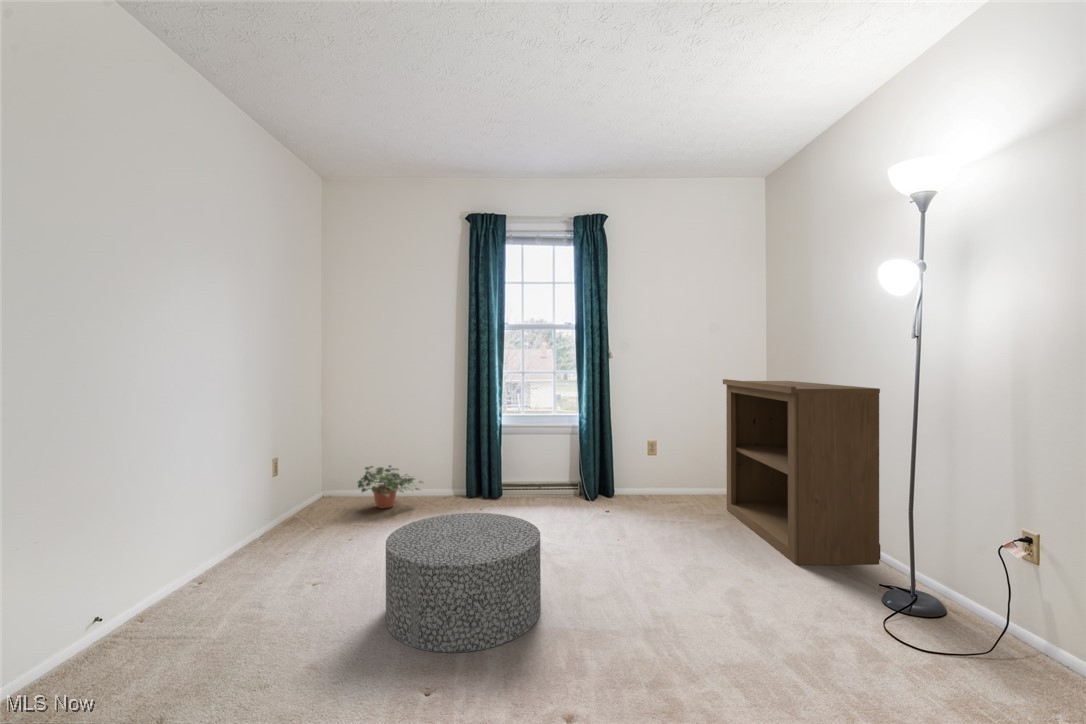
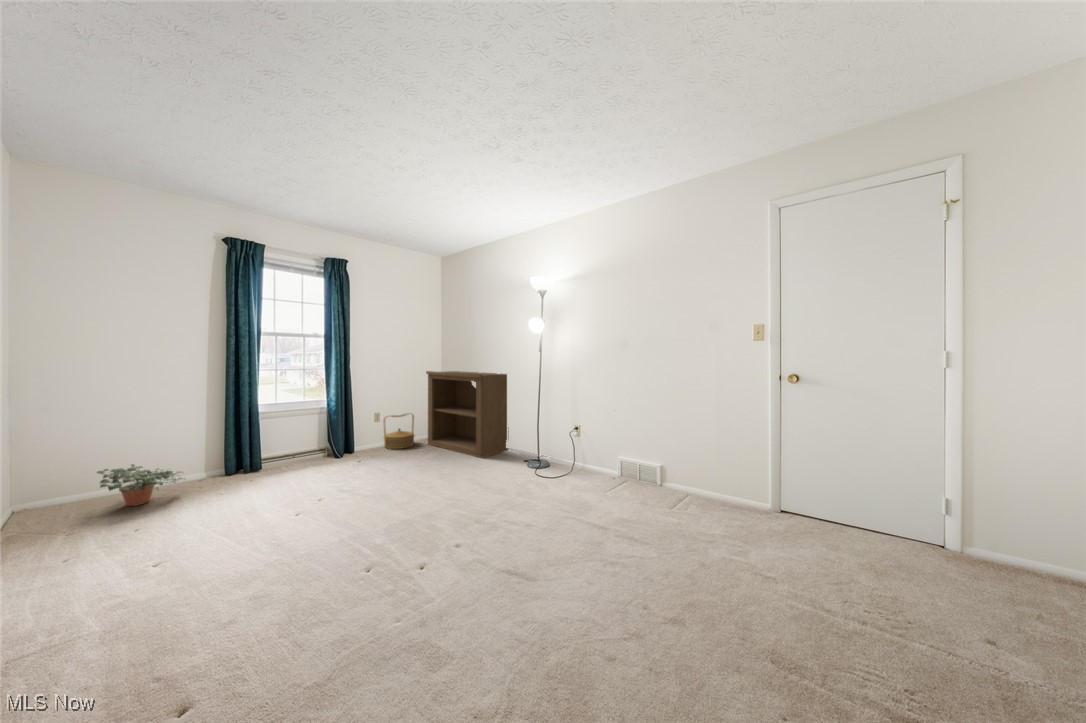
woven basket: none [655,450,708,508] -> present [383,413,414,449]
ottoman: present [386,513,541,653] -> none [287,463,398,550]

